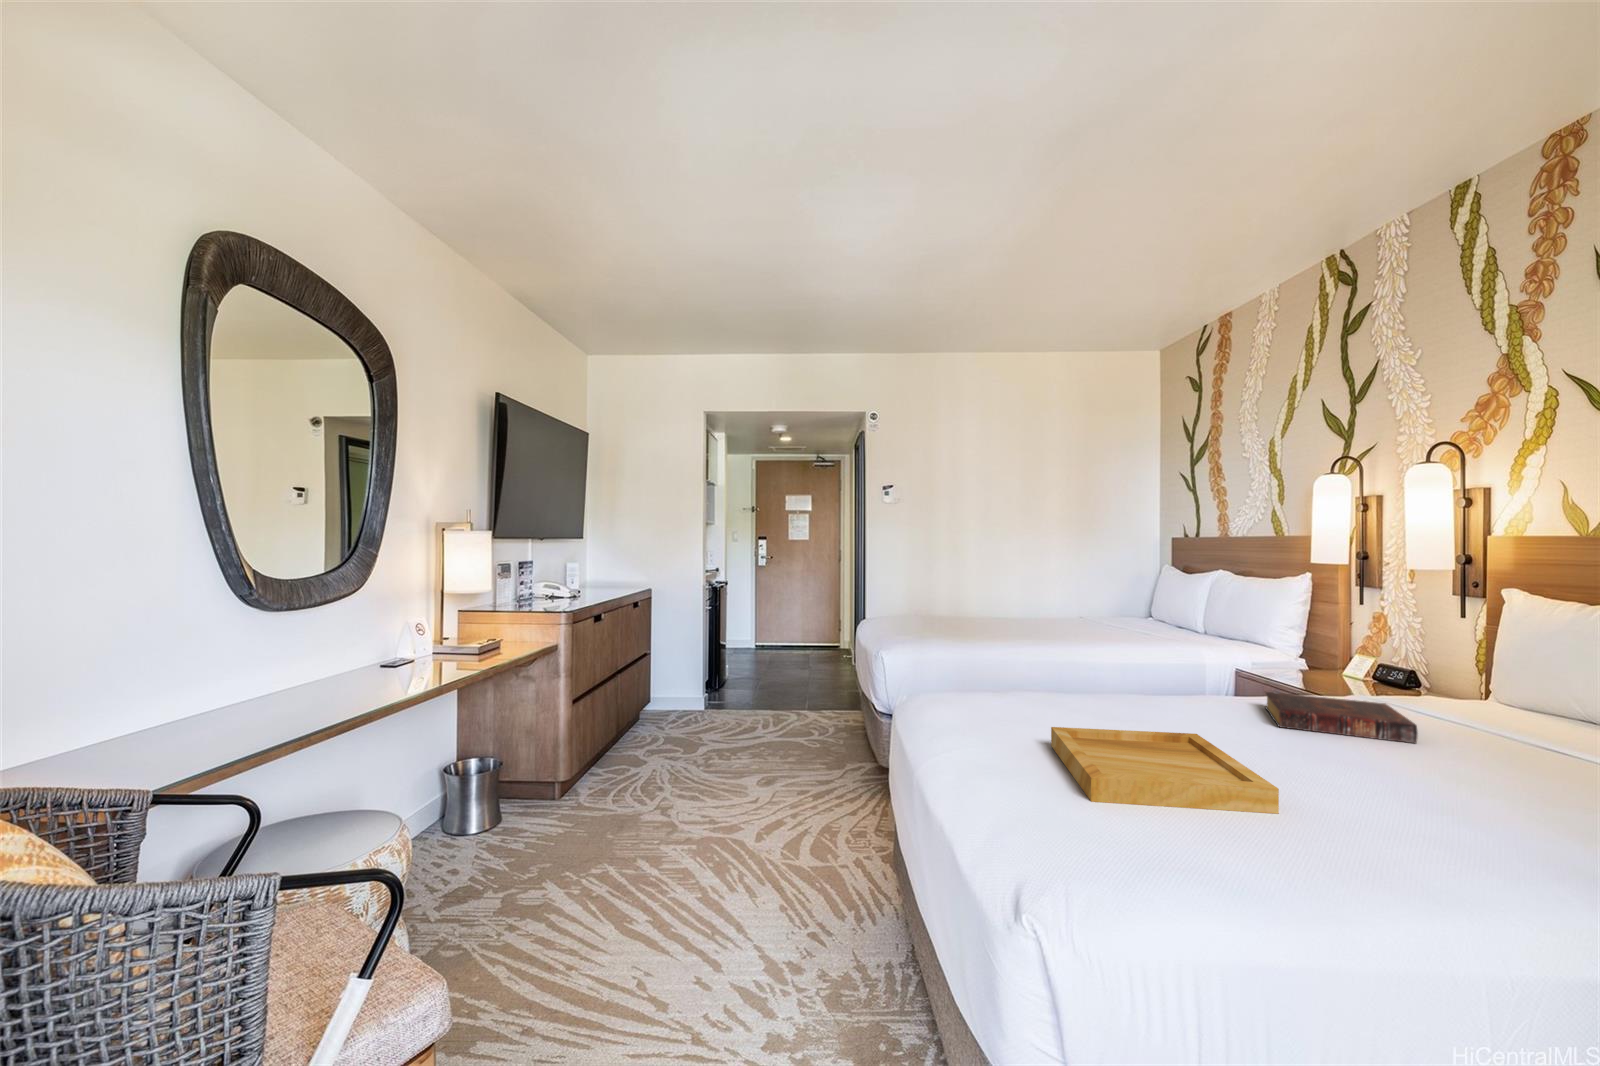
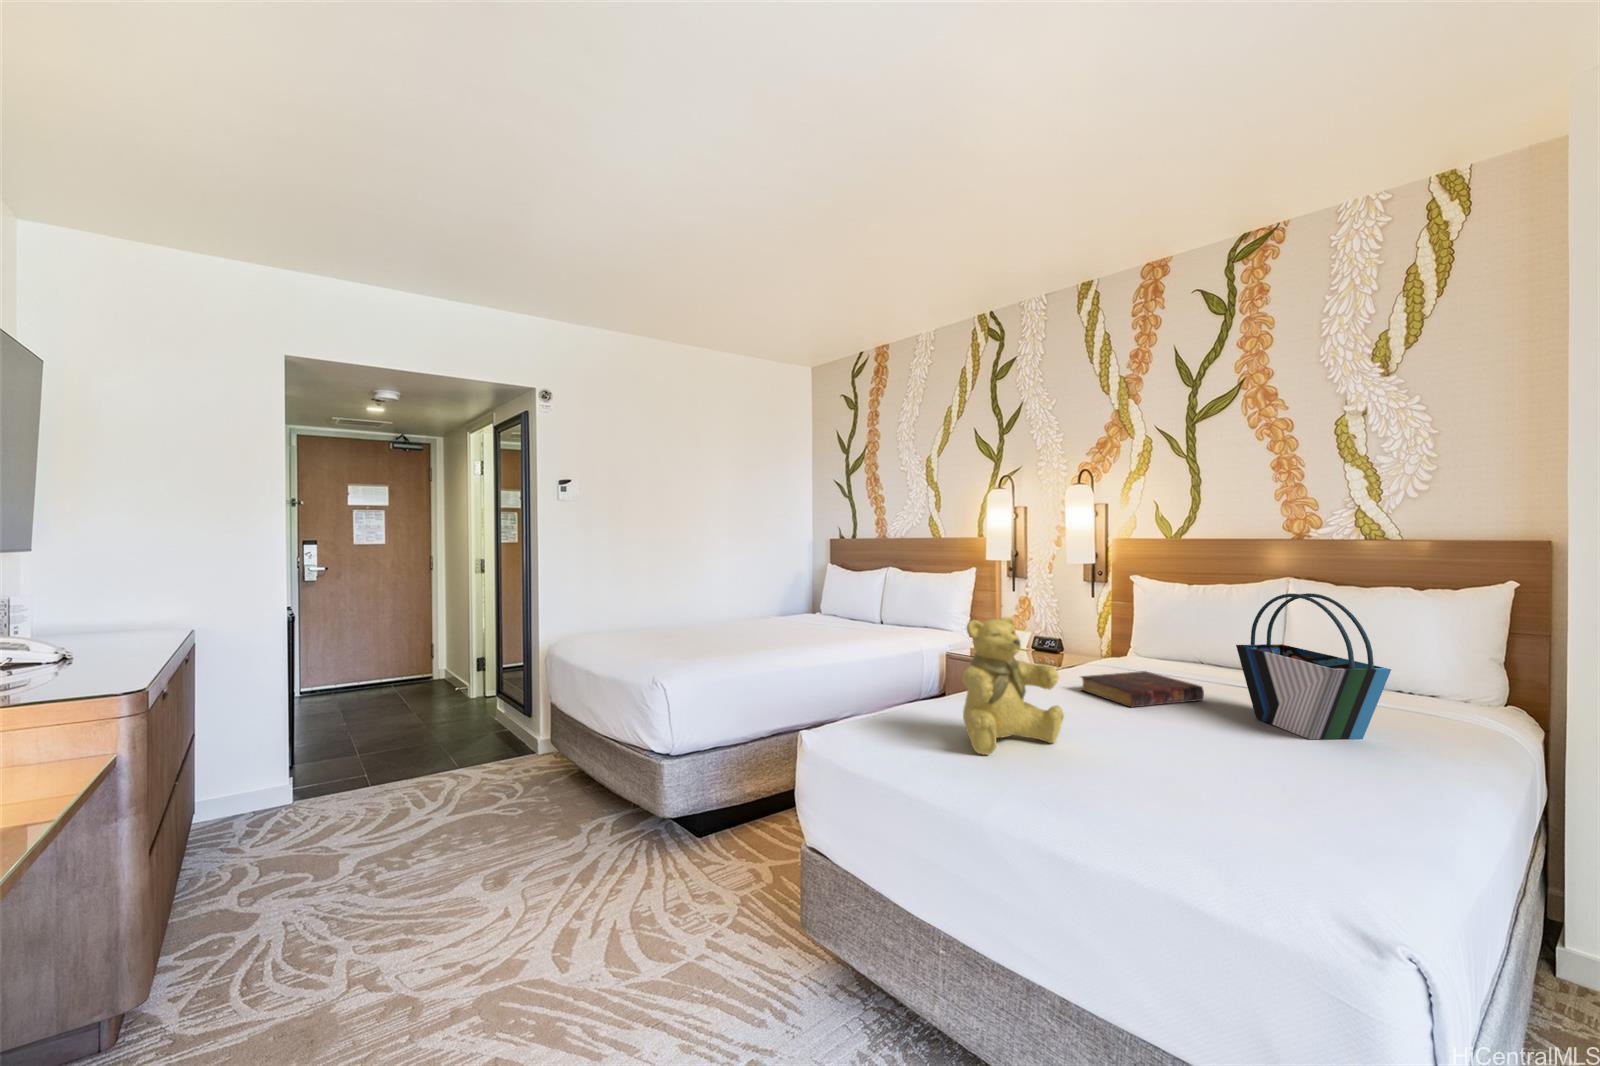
teddy bear: none [995,601,1108,724] -> present [962,617,1064,755]
tote bag: none [1431,605,1553,811] -> present [1236,593,1391,739]
tray: present [1051,727,1279,814] -> none [1103,734,1347,845]

